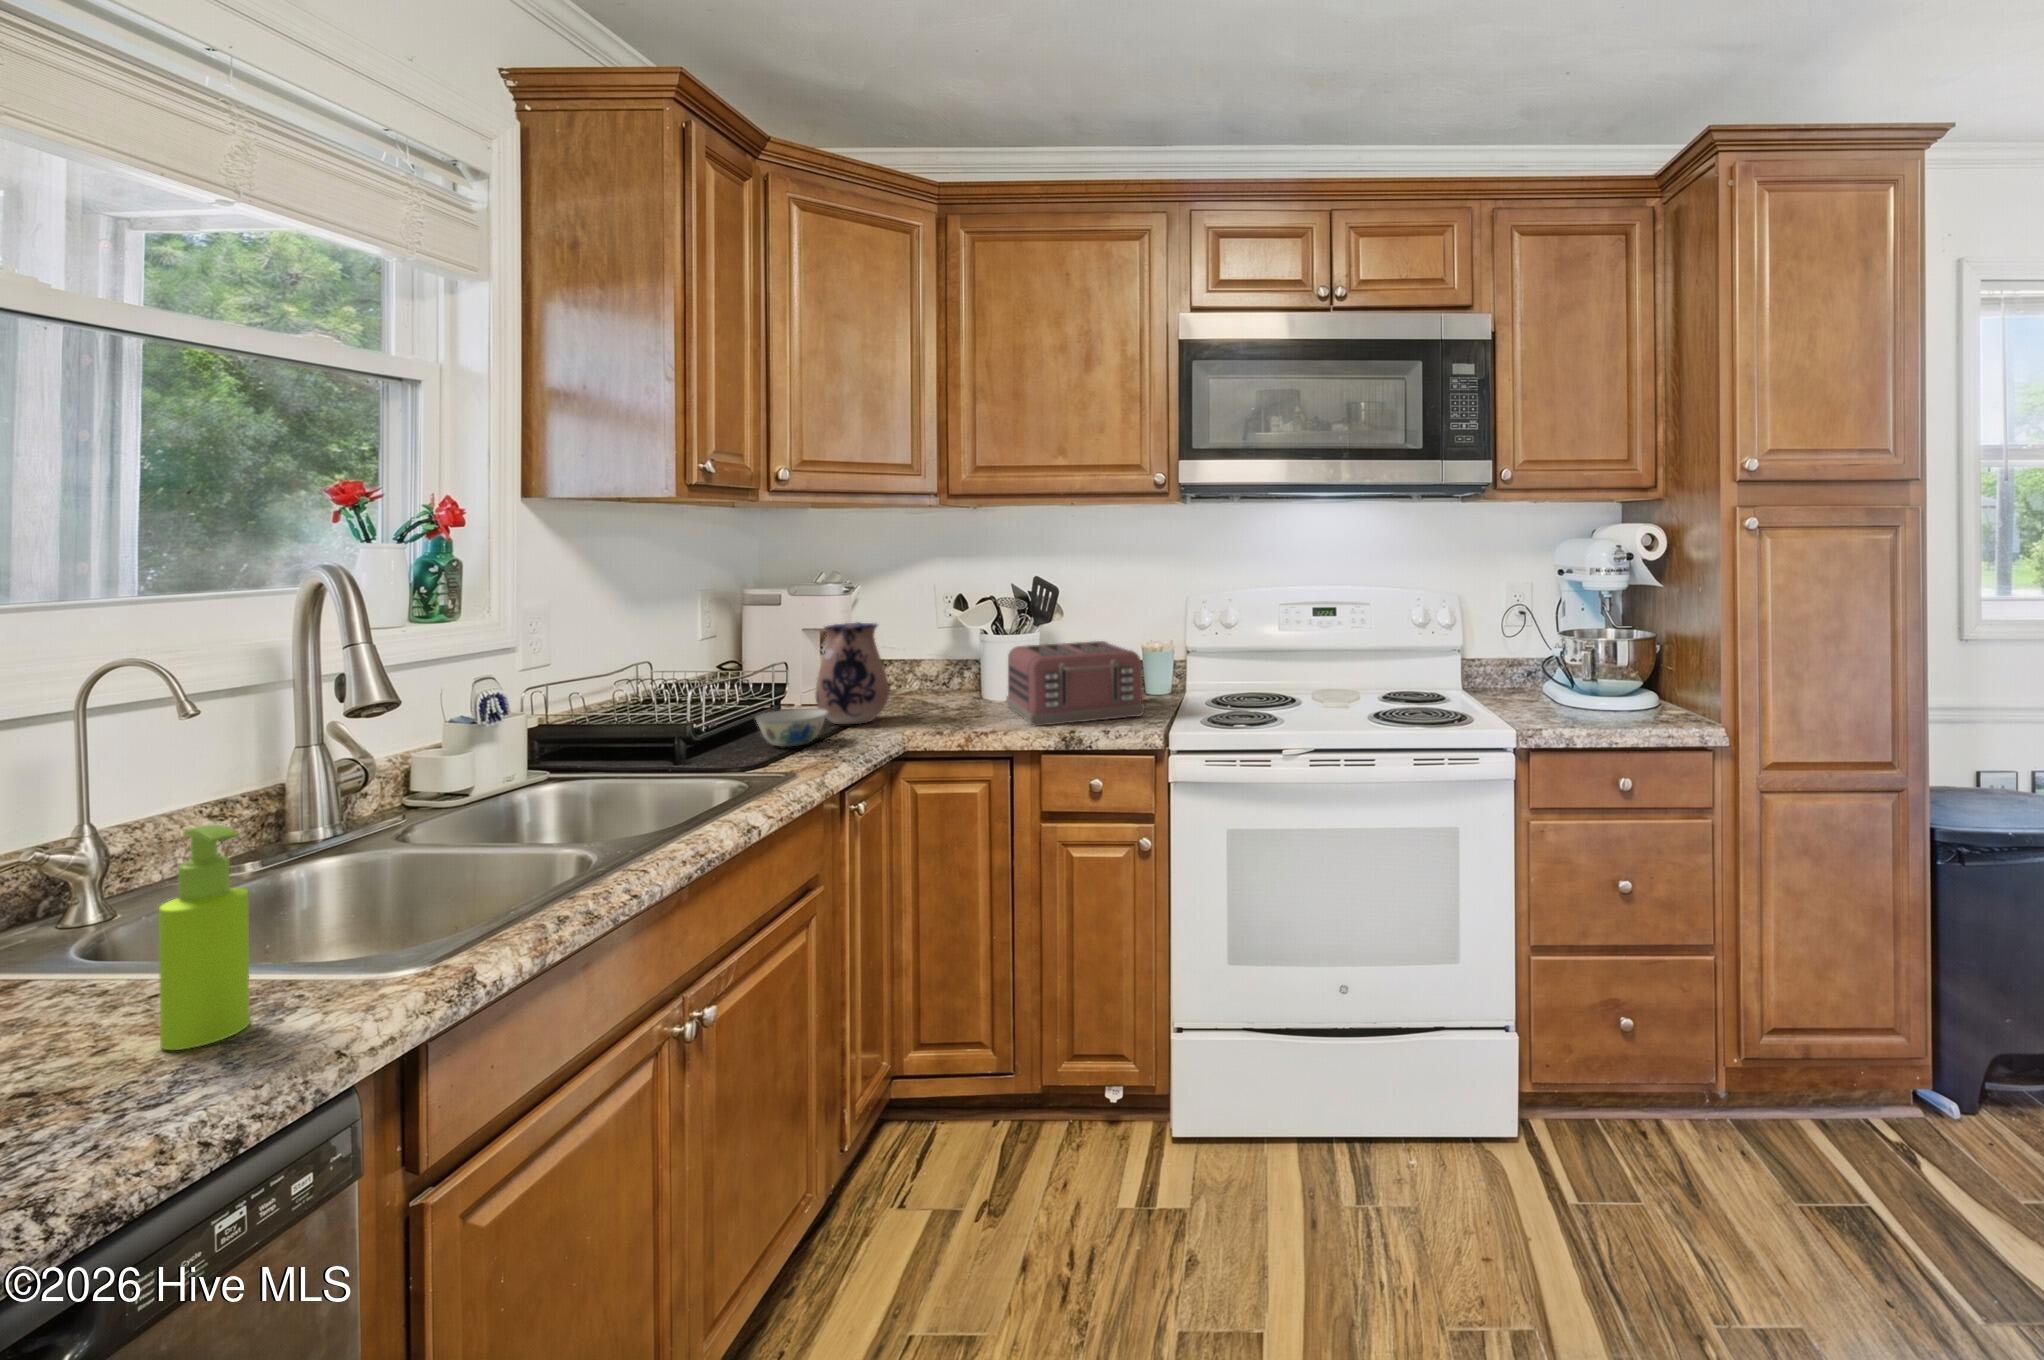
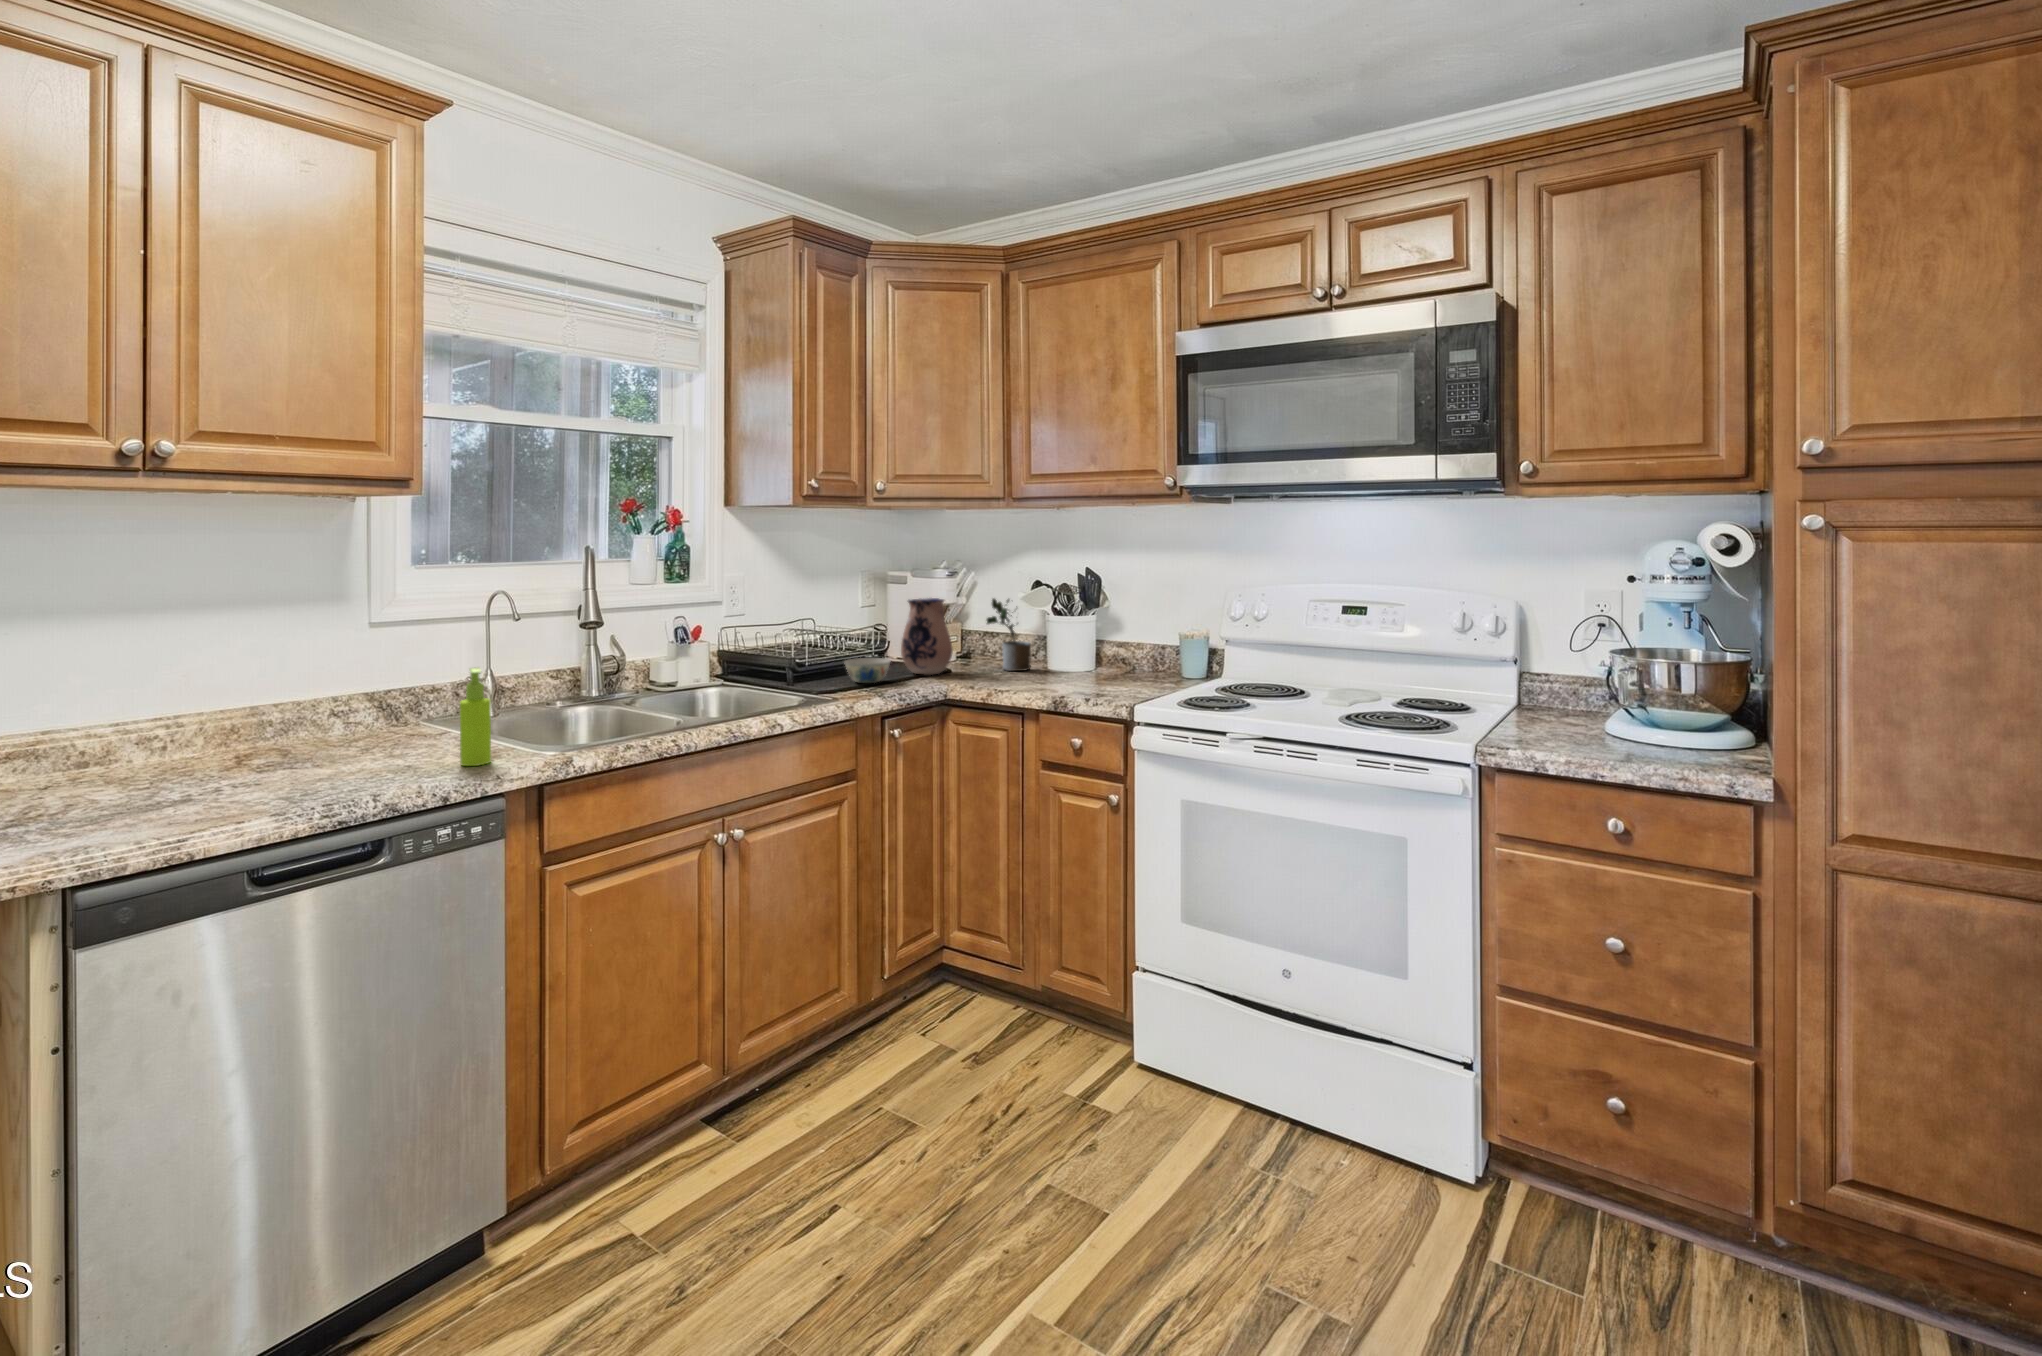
potted plant: none [923,617,976,707] -> present [987,599,1031,671]
toaster: present [1006,641,1145,726] -> none [1038,624,1140,691]

